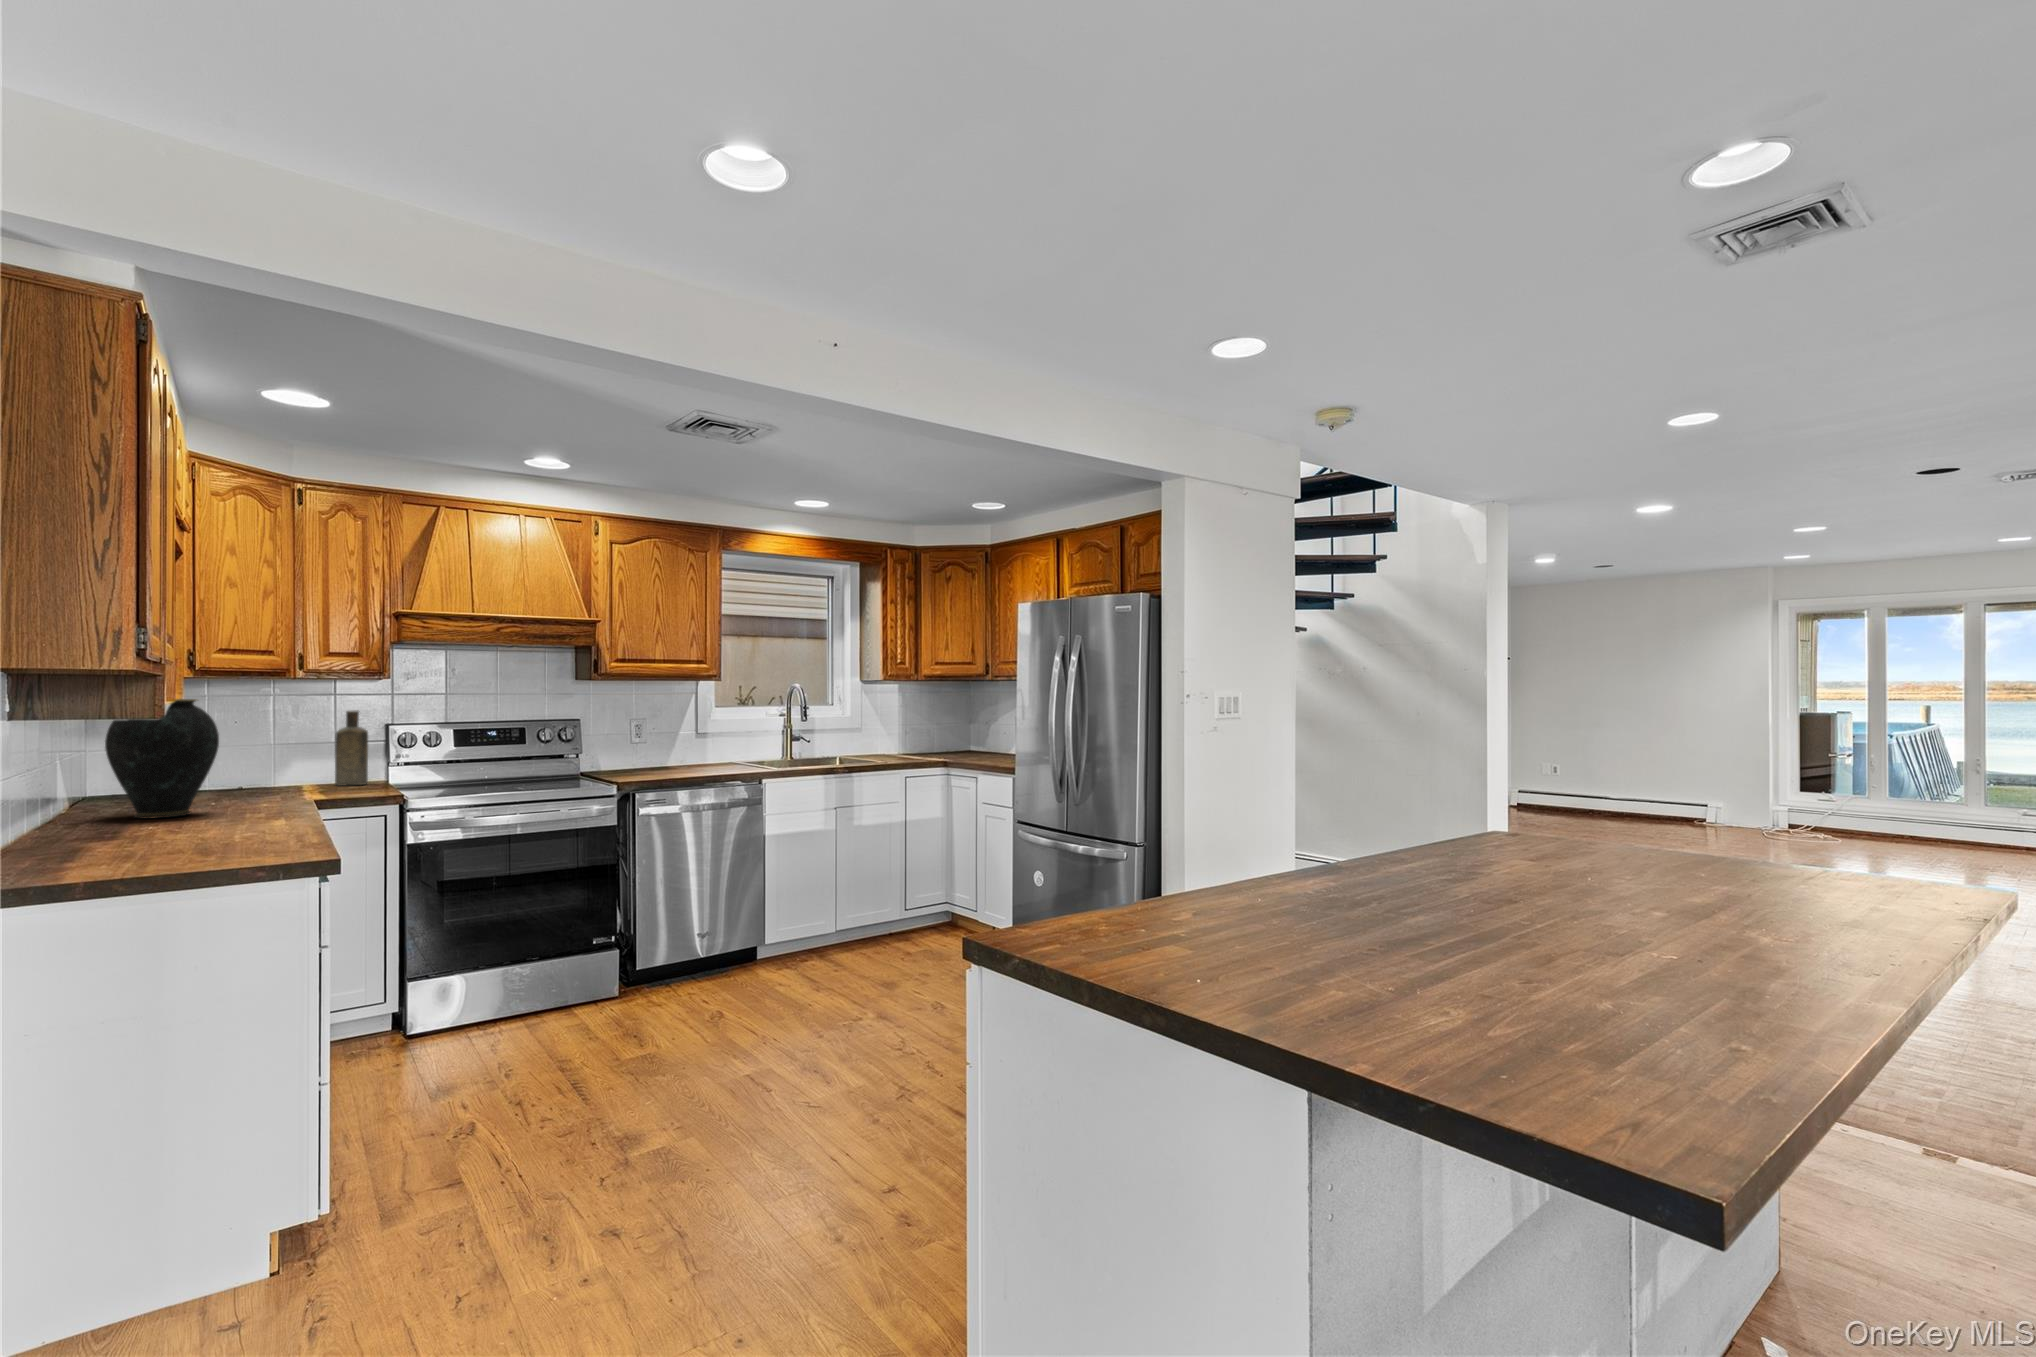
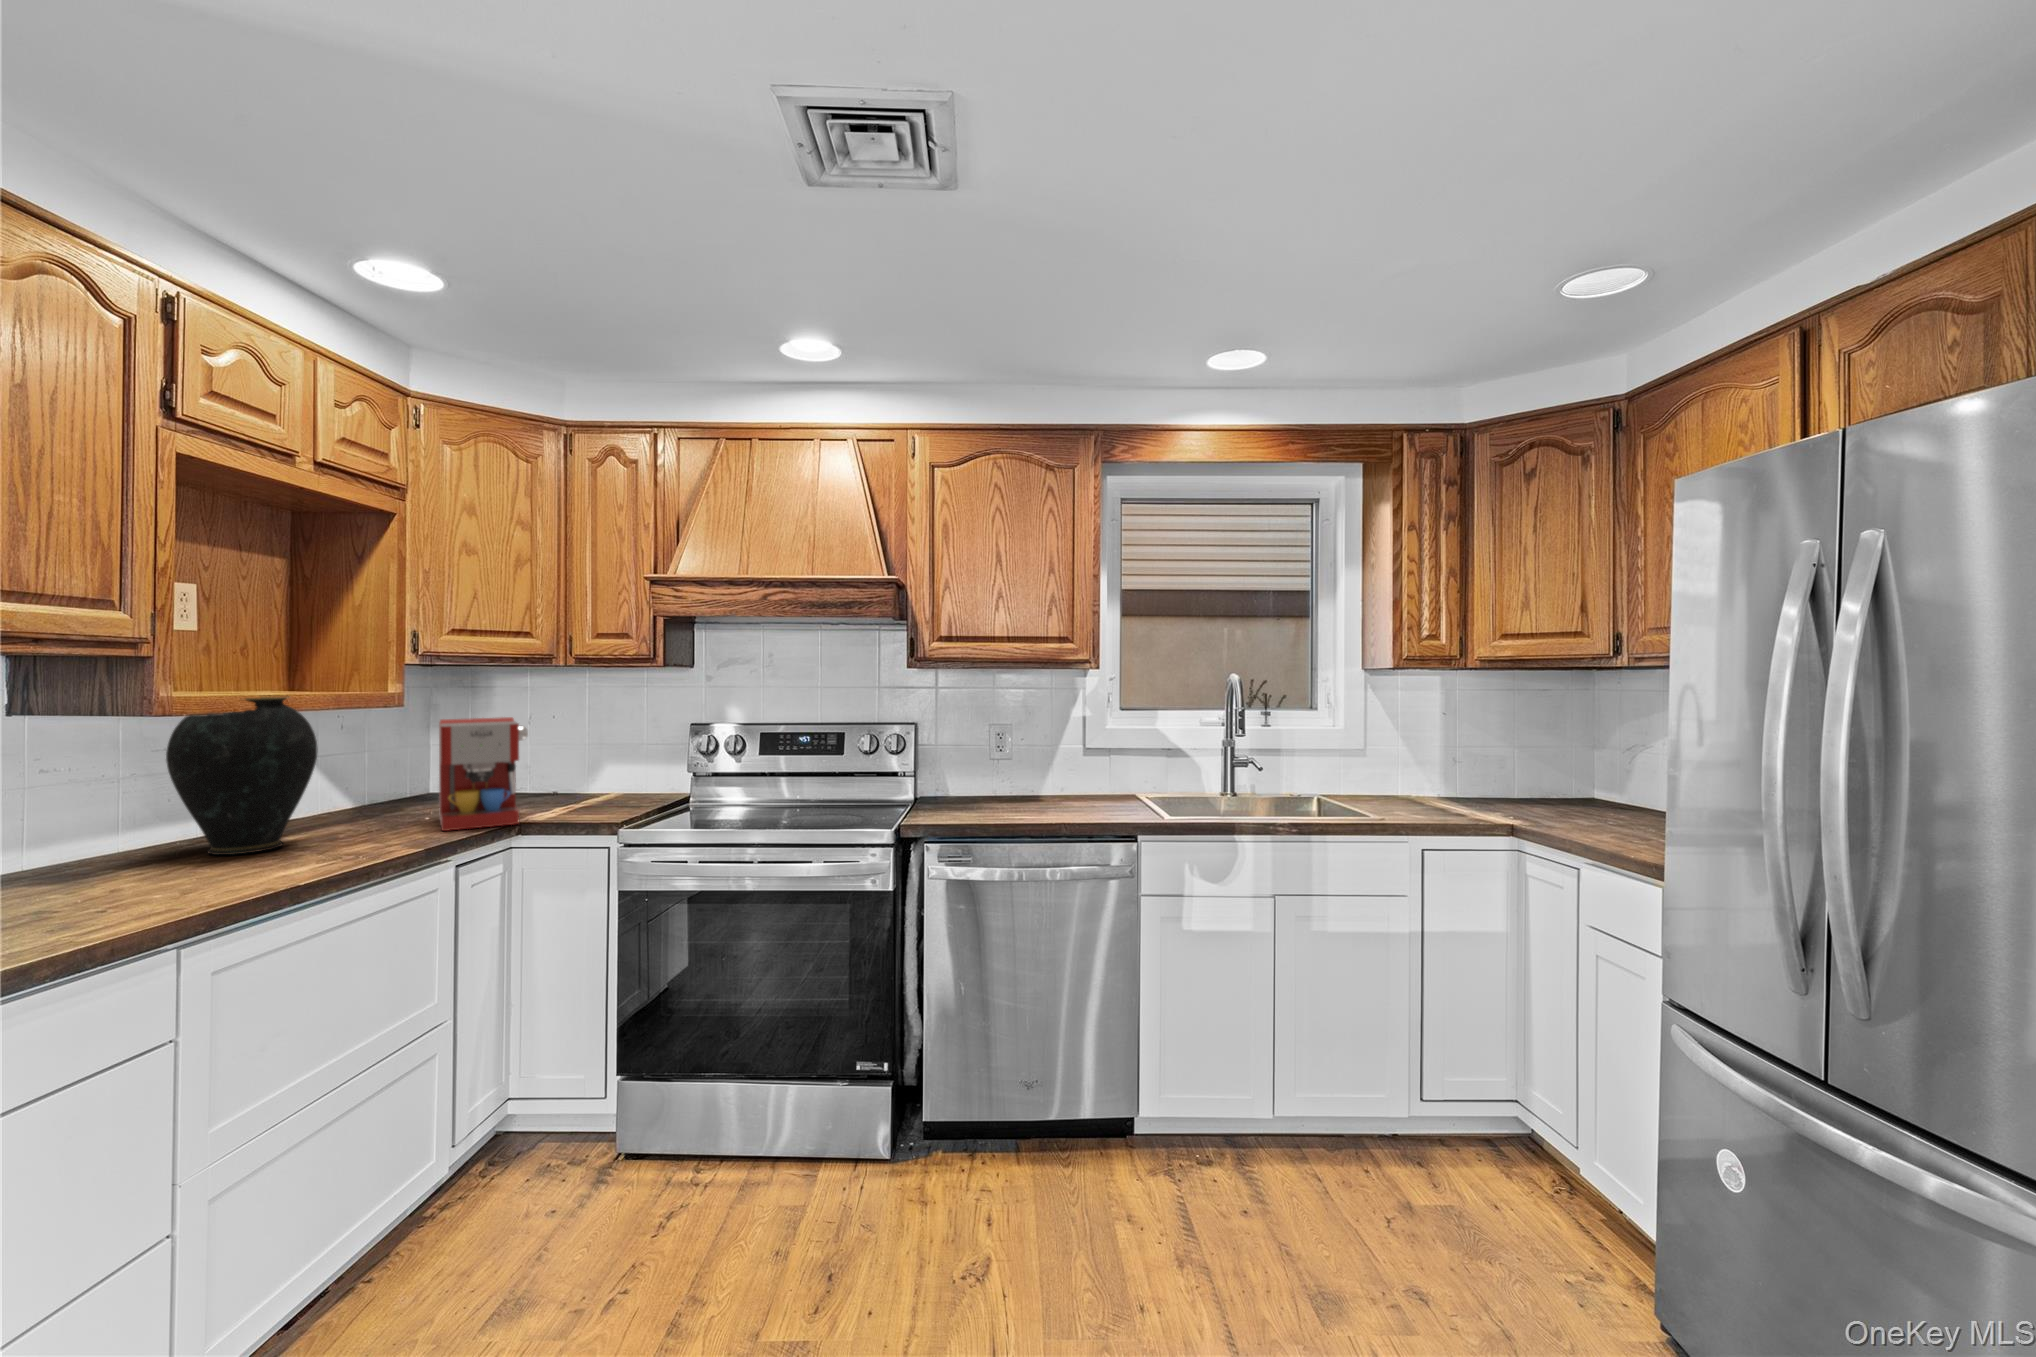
bottle: present [335,710,368,786] -> none [632,705,664,797]
coffee maker: none [230,718,327,803] -> present [439,717,528,831]

